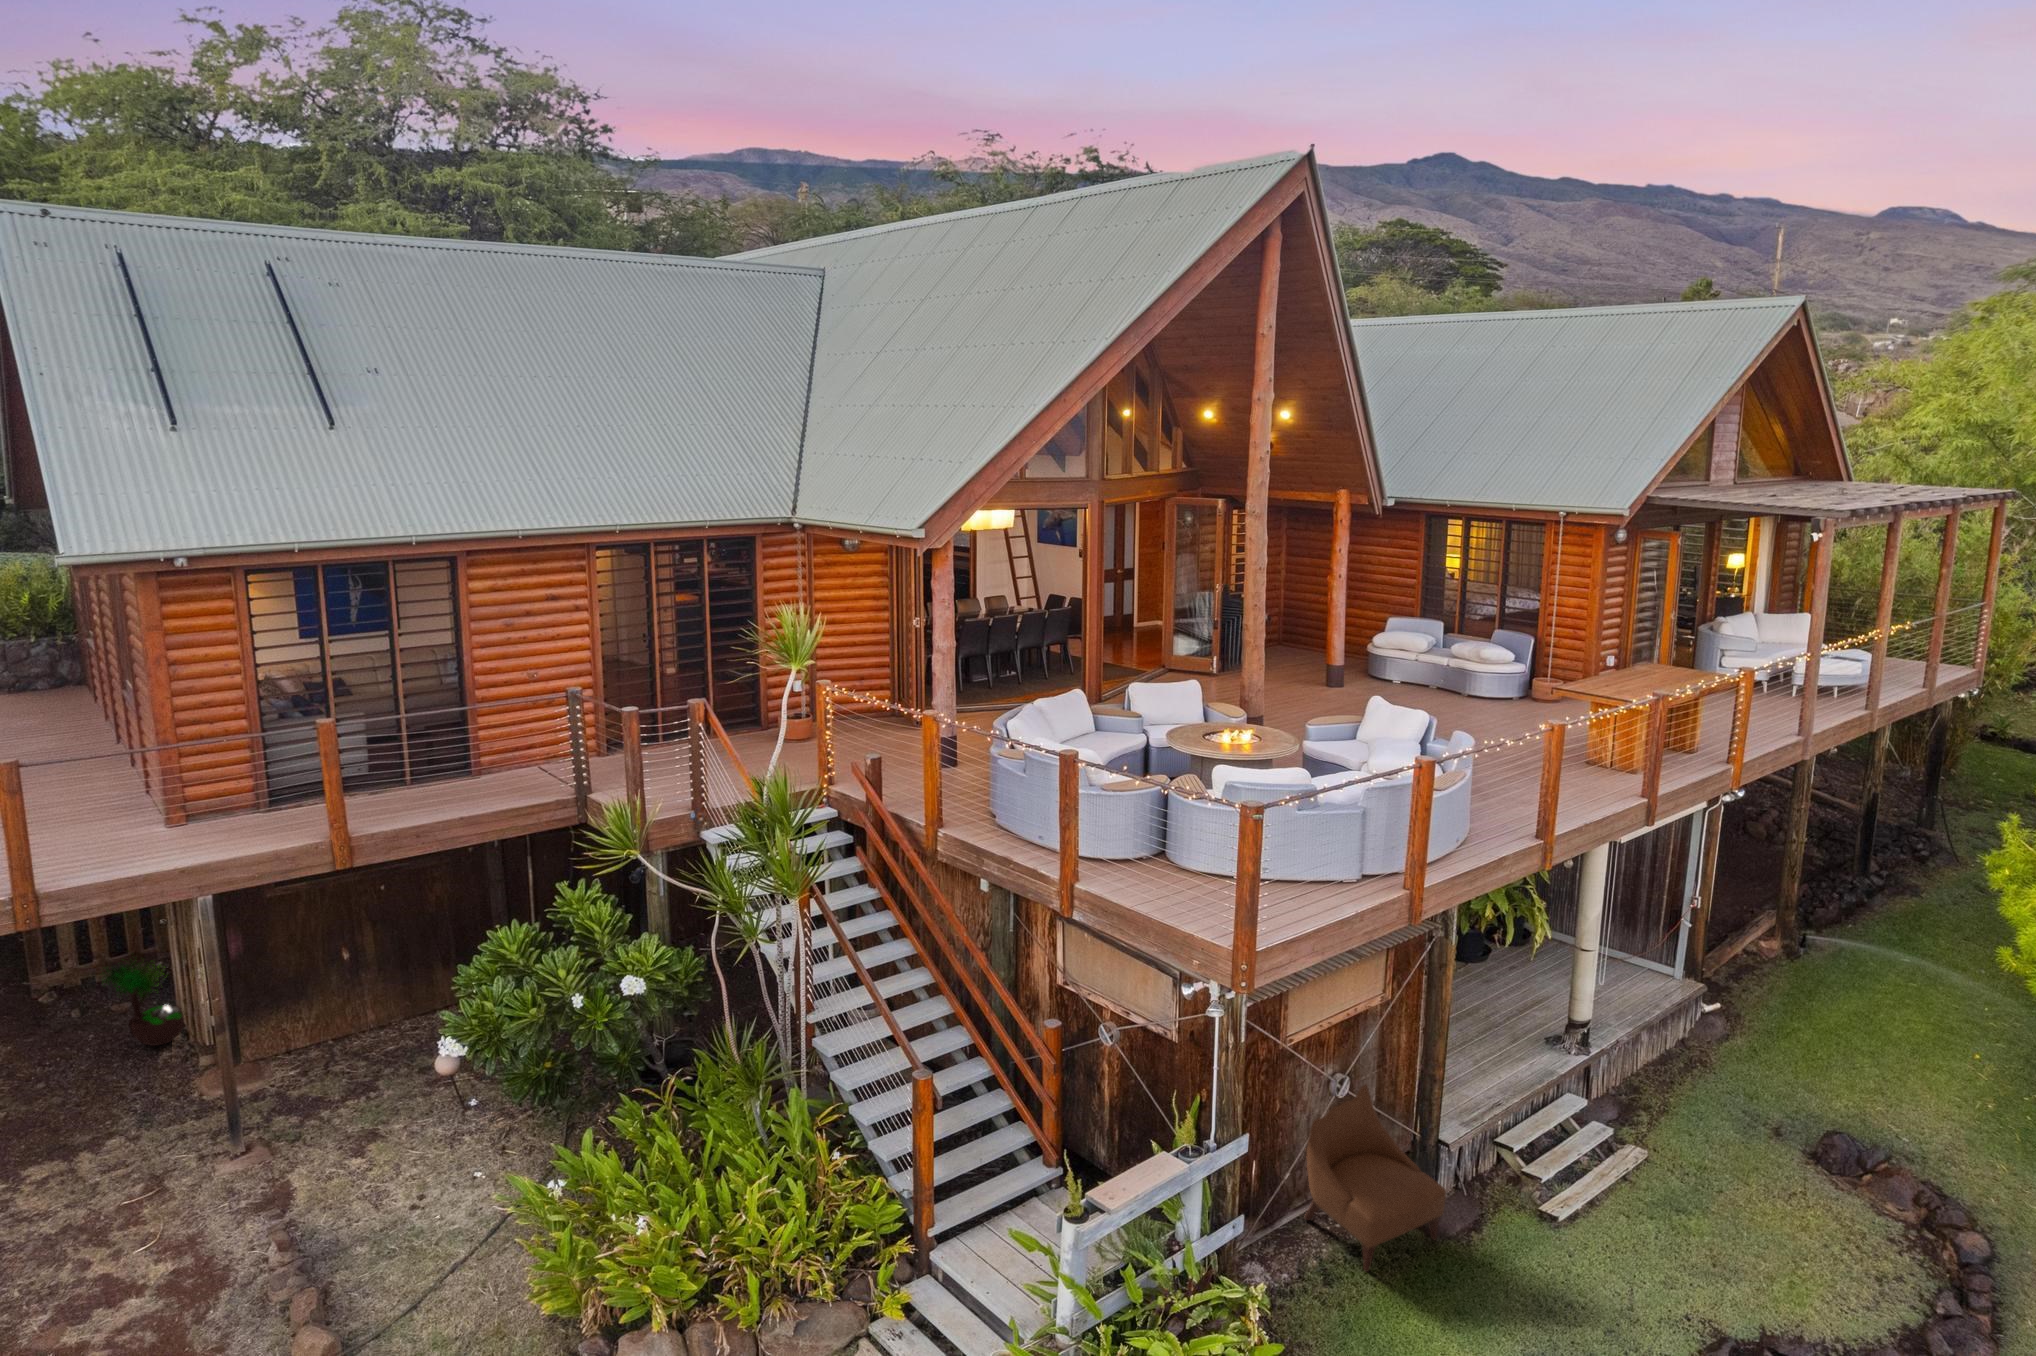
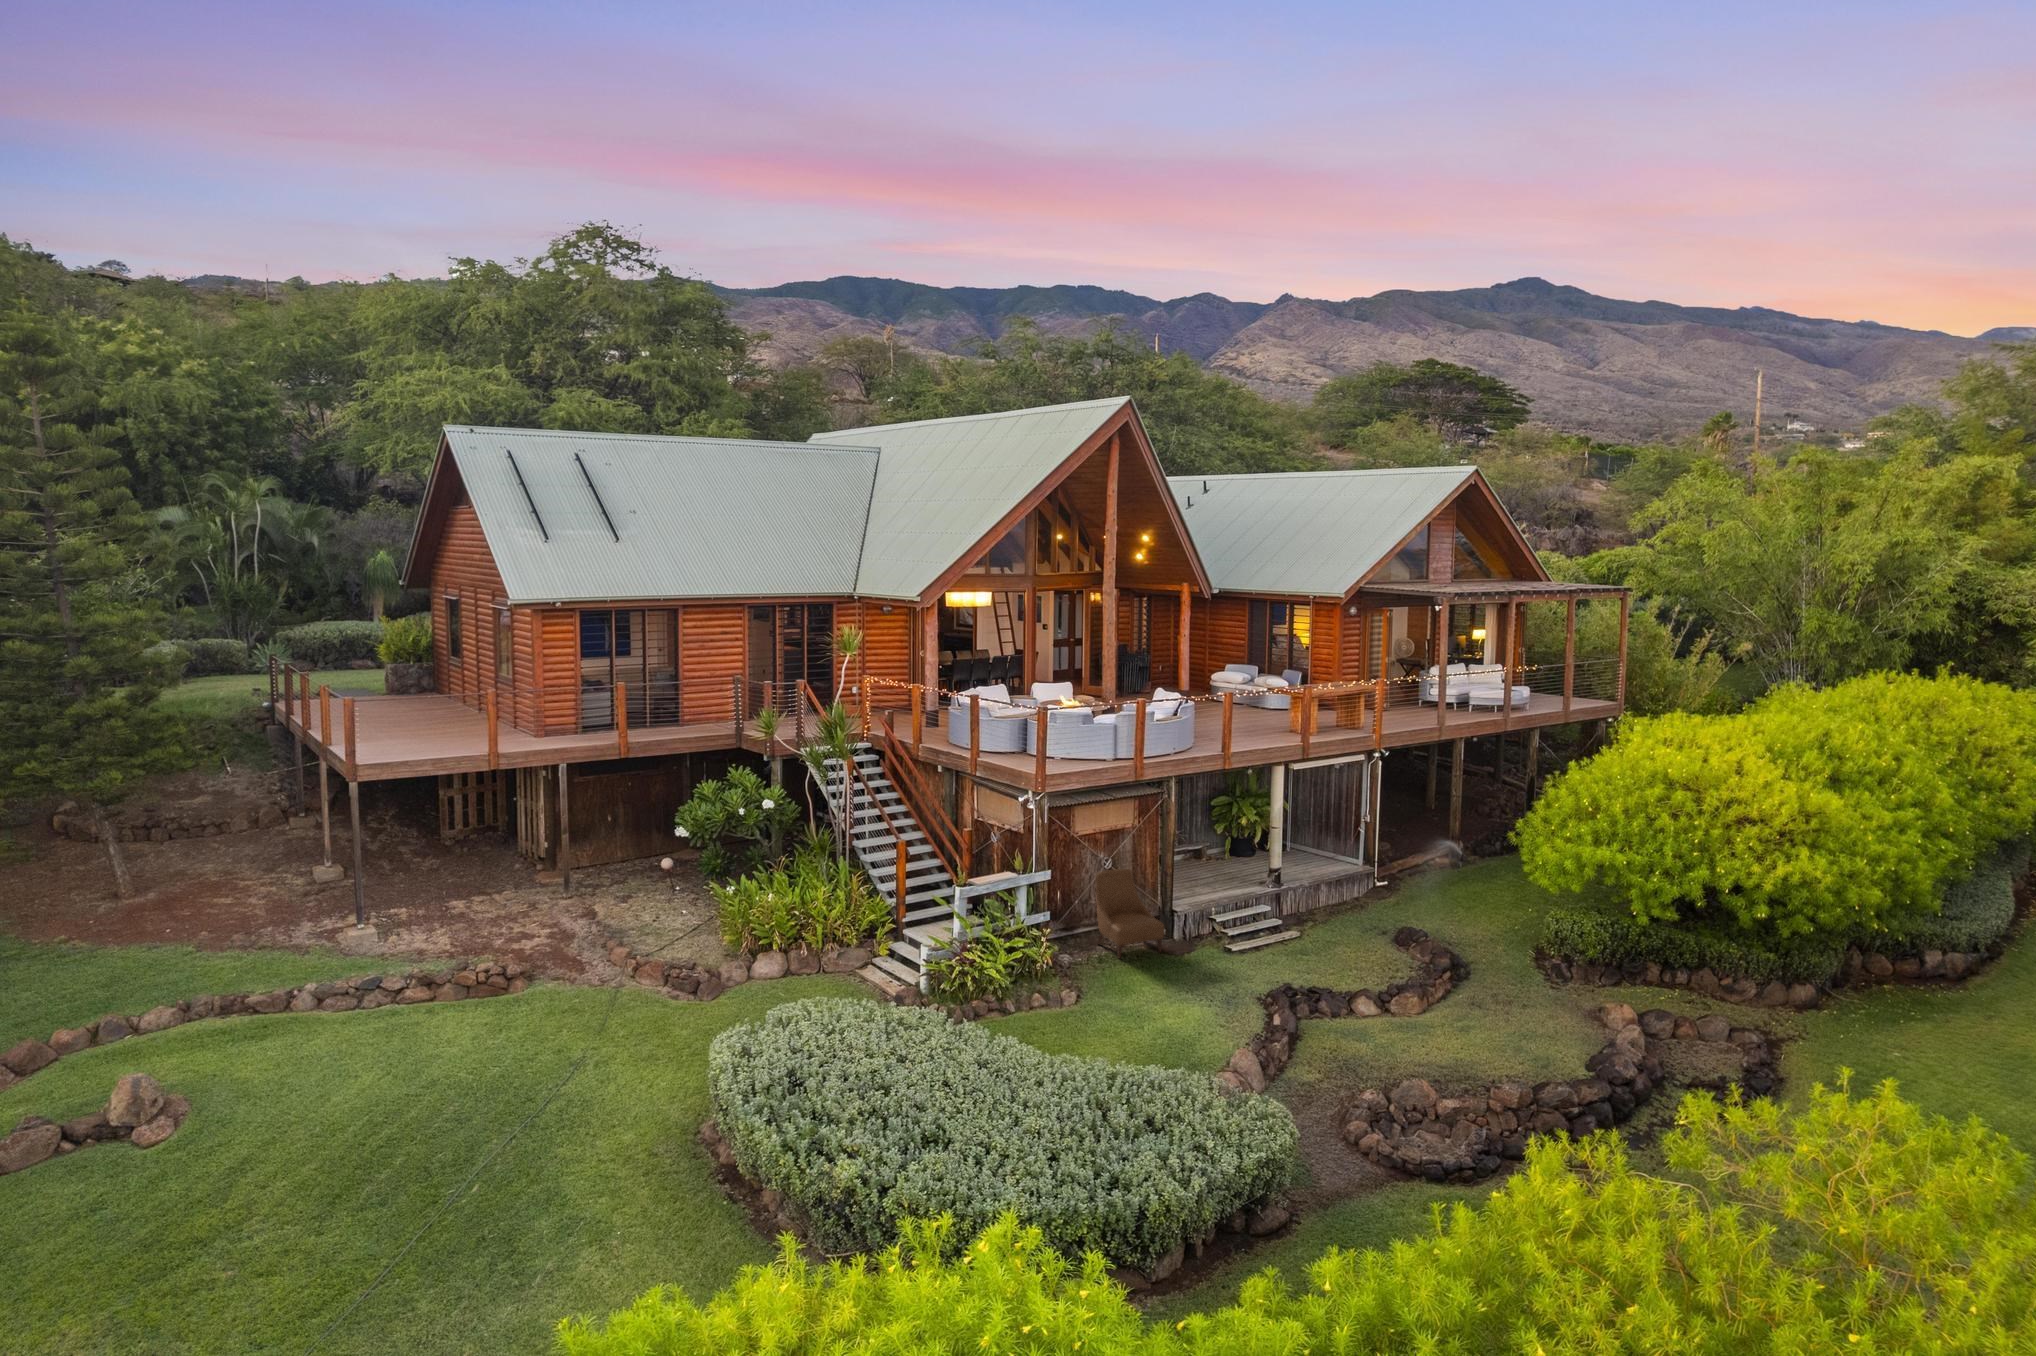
potted tree: present [104,957,184,1046] -> none [489,809,527,862]

